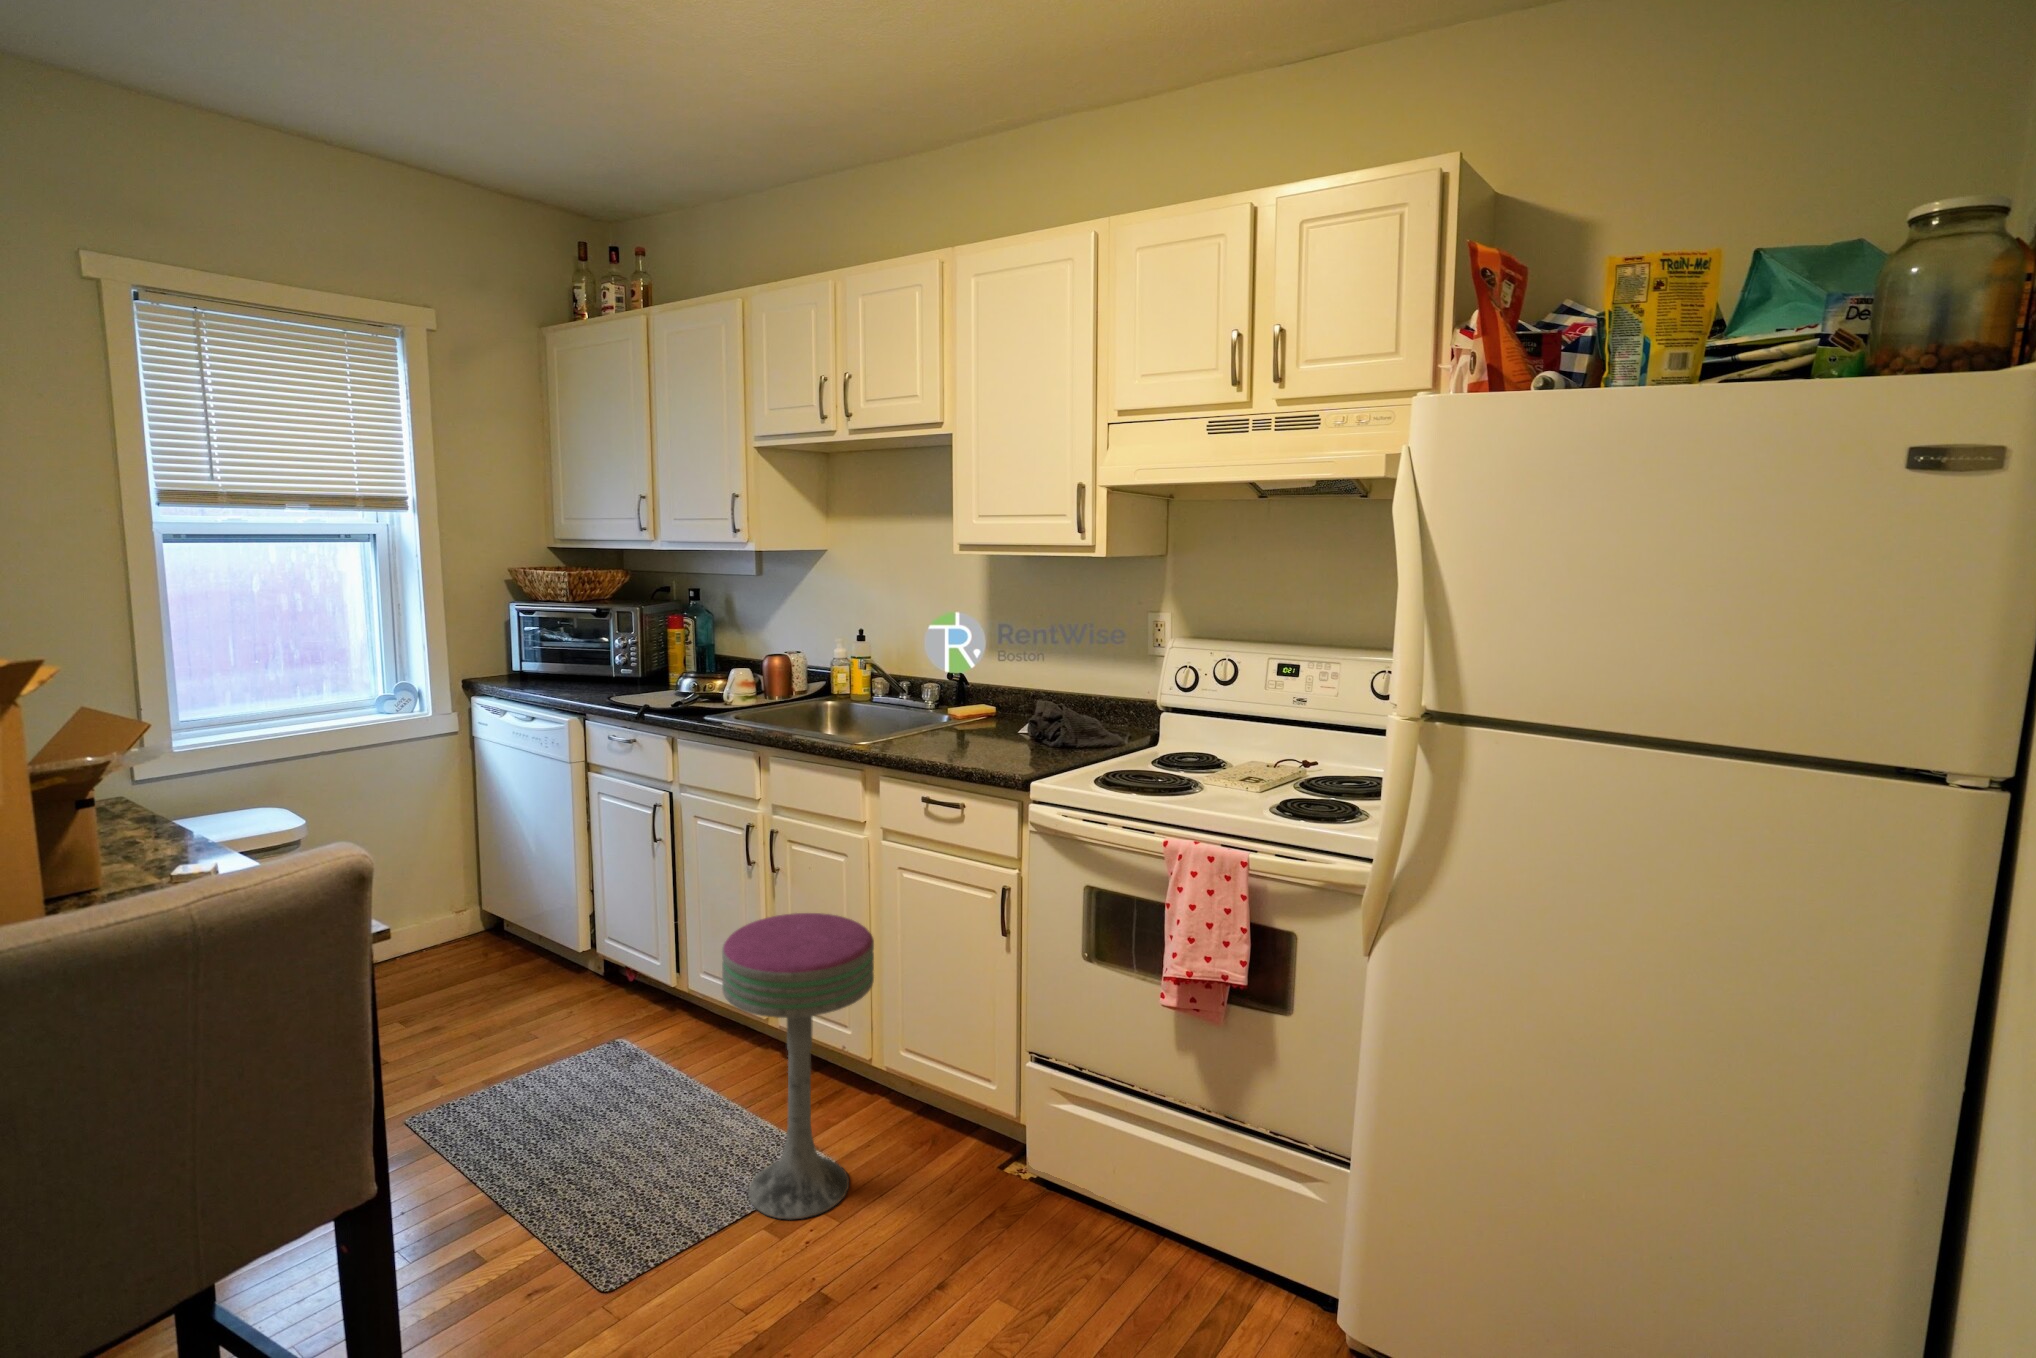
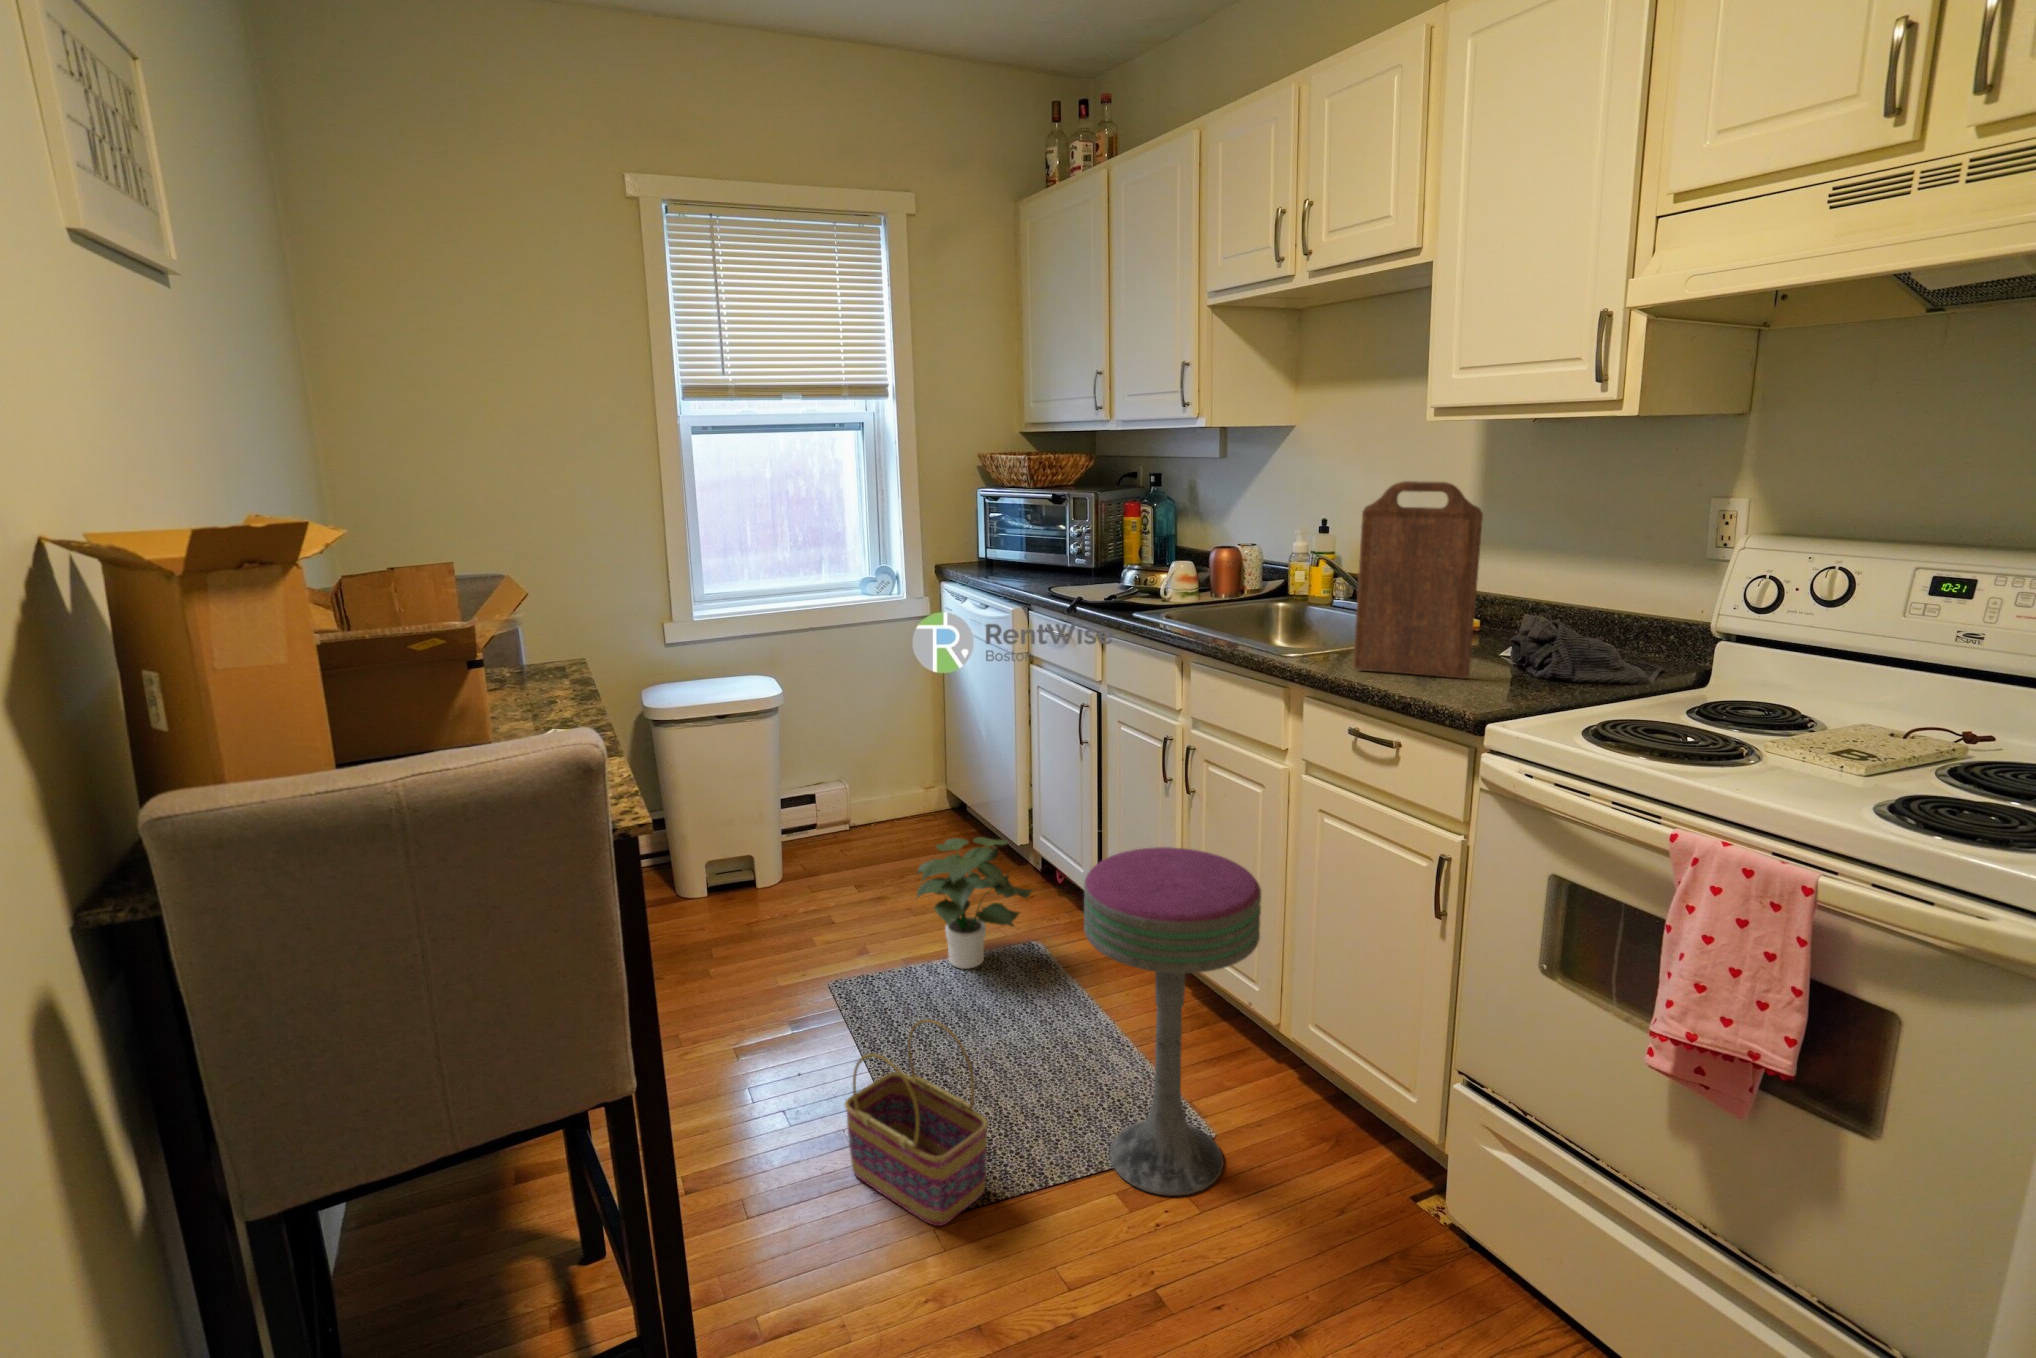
cutting board: none [923,607,1010,753] -> present [1353,481,1483,679]
potted plant: none [485,941,620,1078] -> present [917,837,1032,969]
basket: none [485,1114,645,1311] -> present [845,1019,988,1226]

